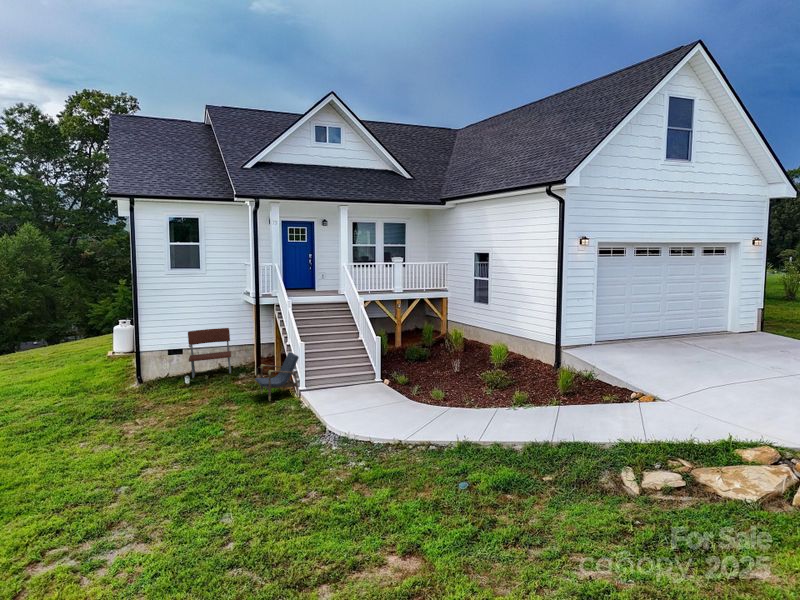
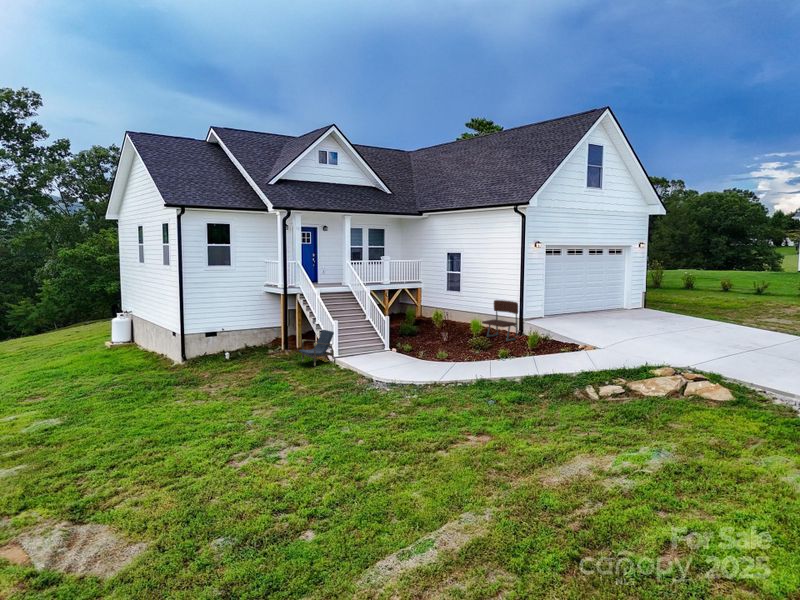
bench: present [188,328,231,378] -> present [482,300,518,341]

